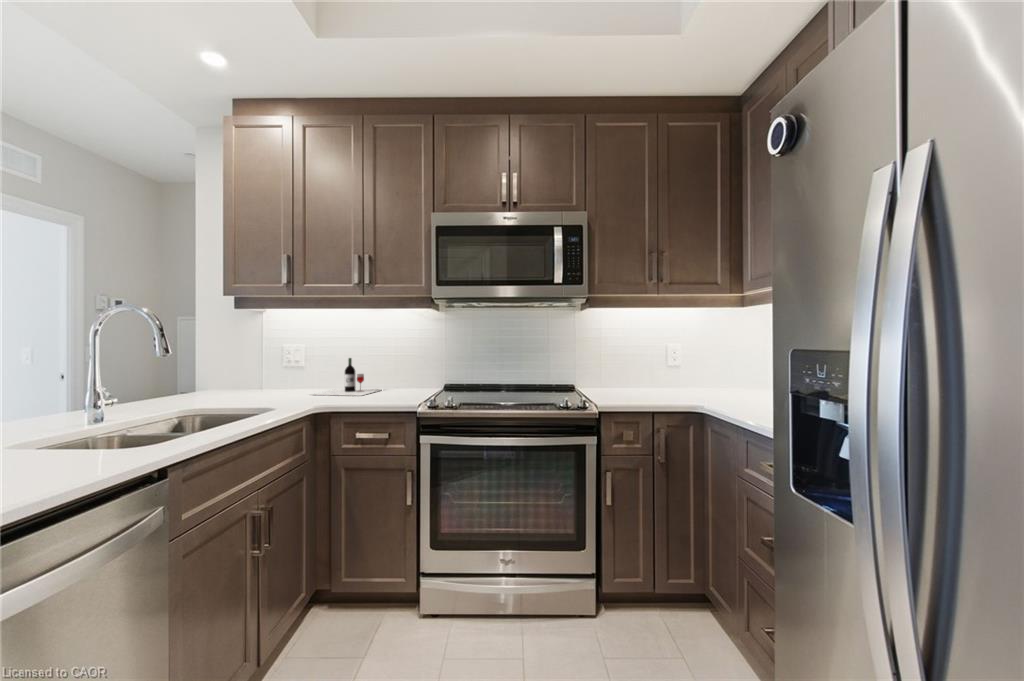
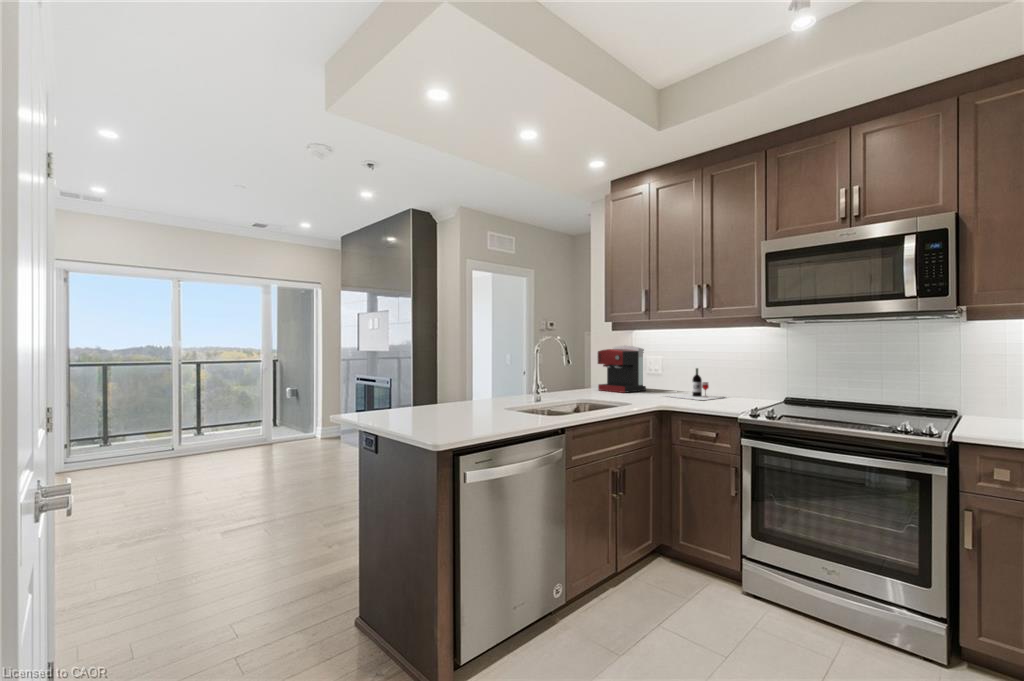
coffee maker: none [207,331,280,395] -> present [598,345,646,393]

